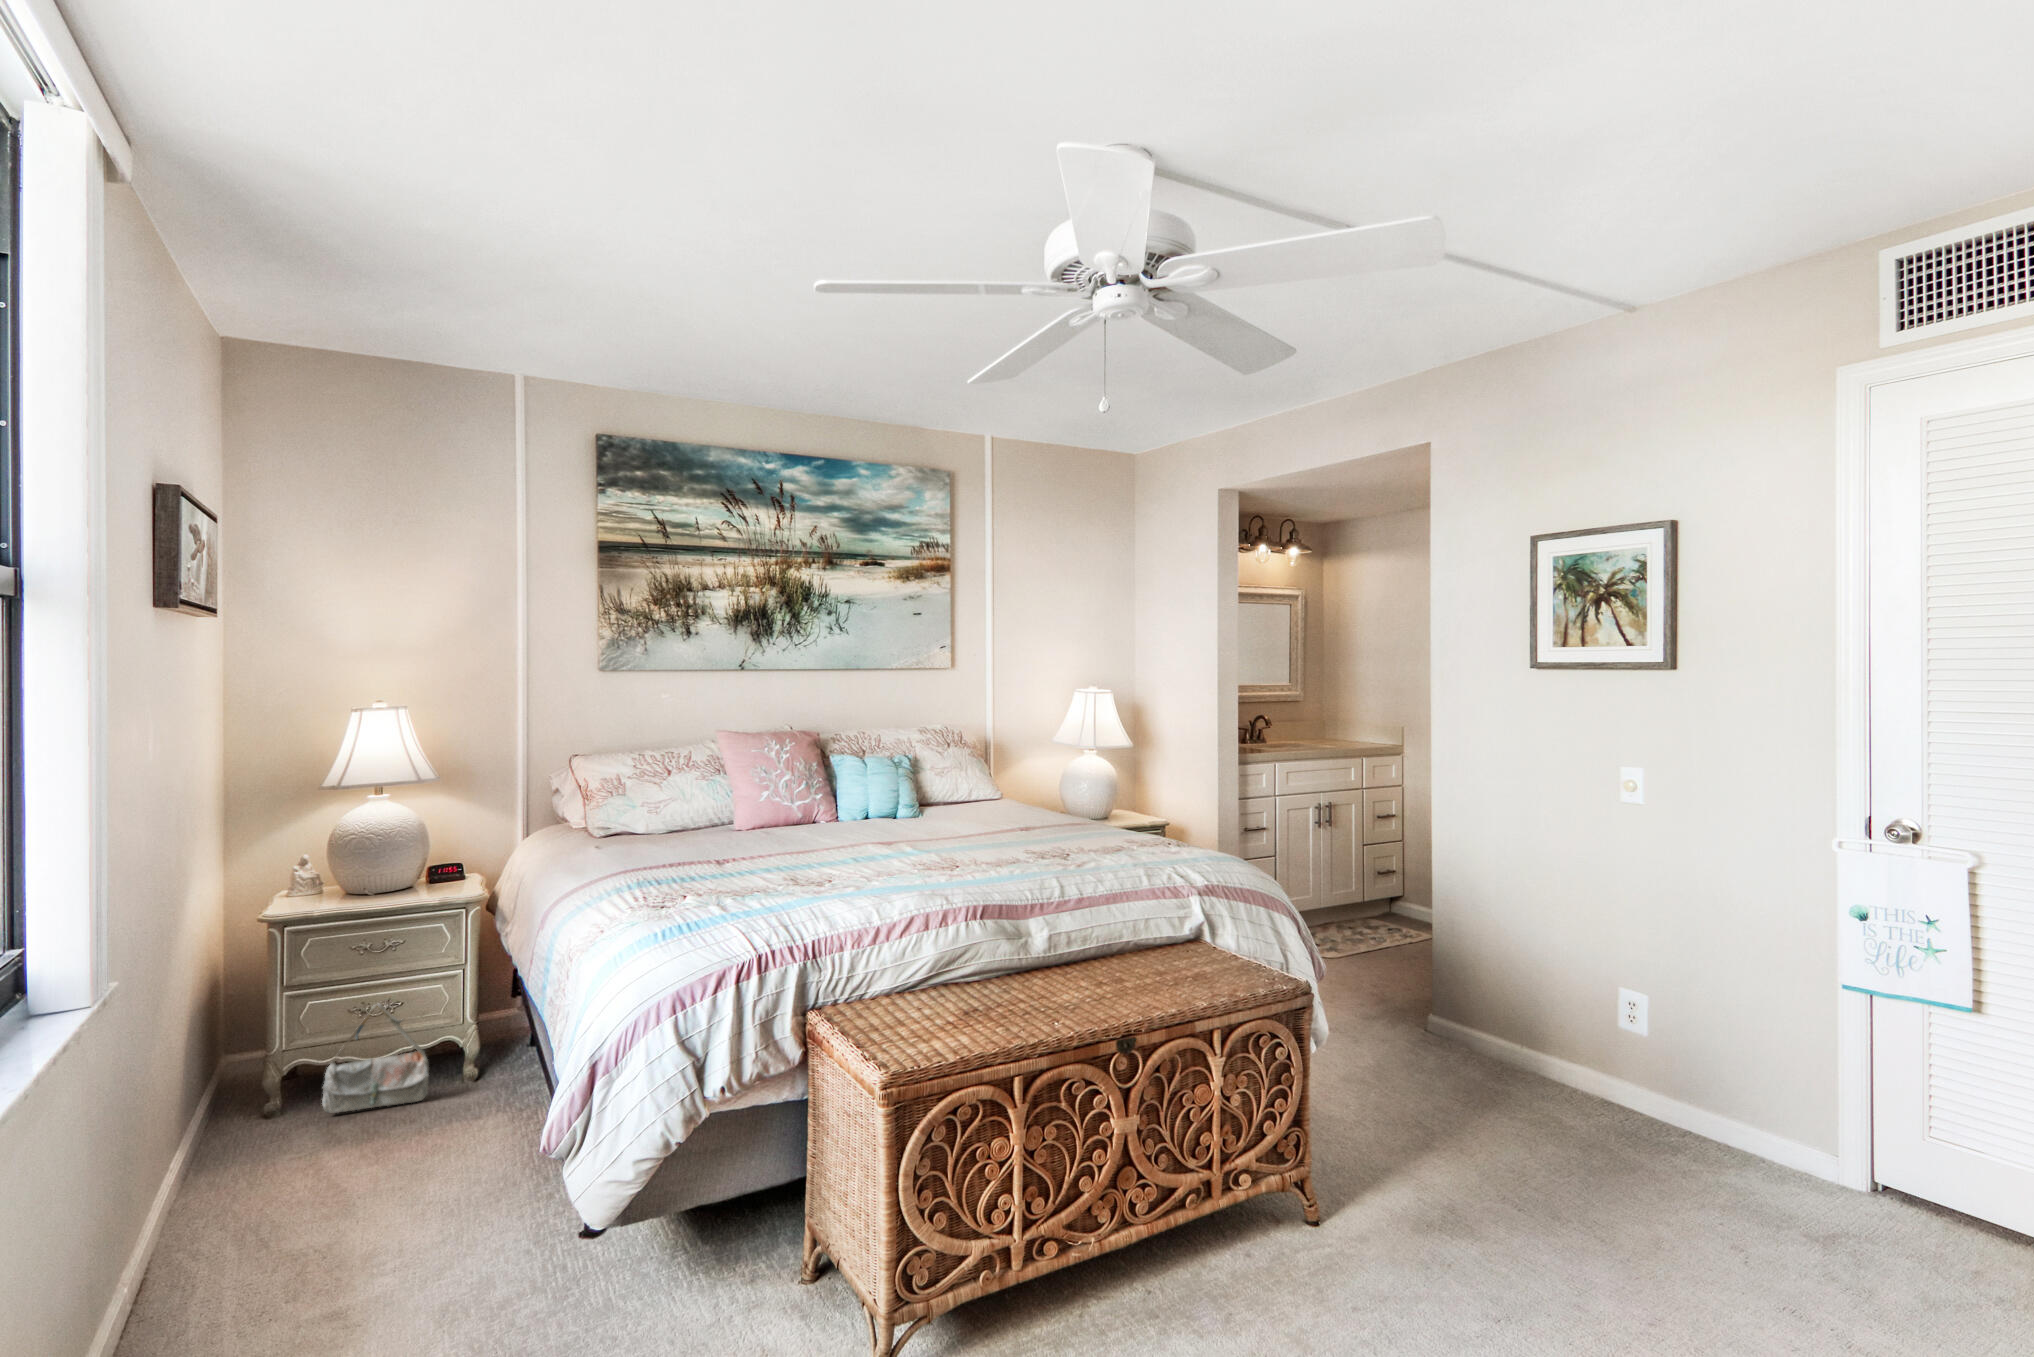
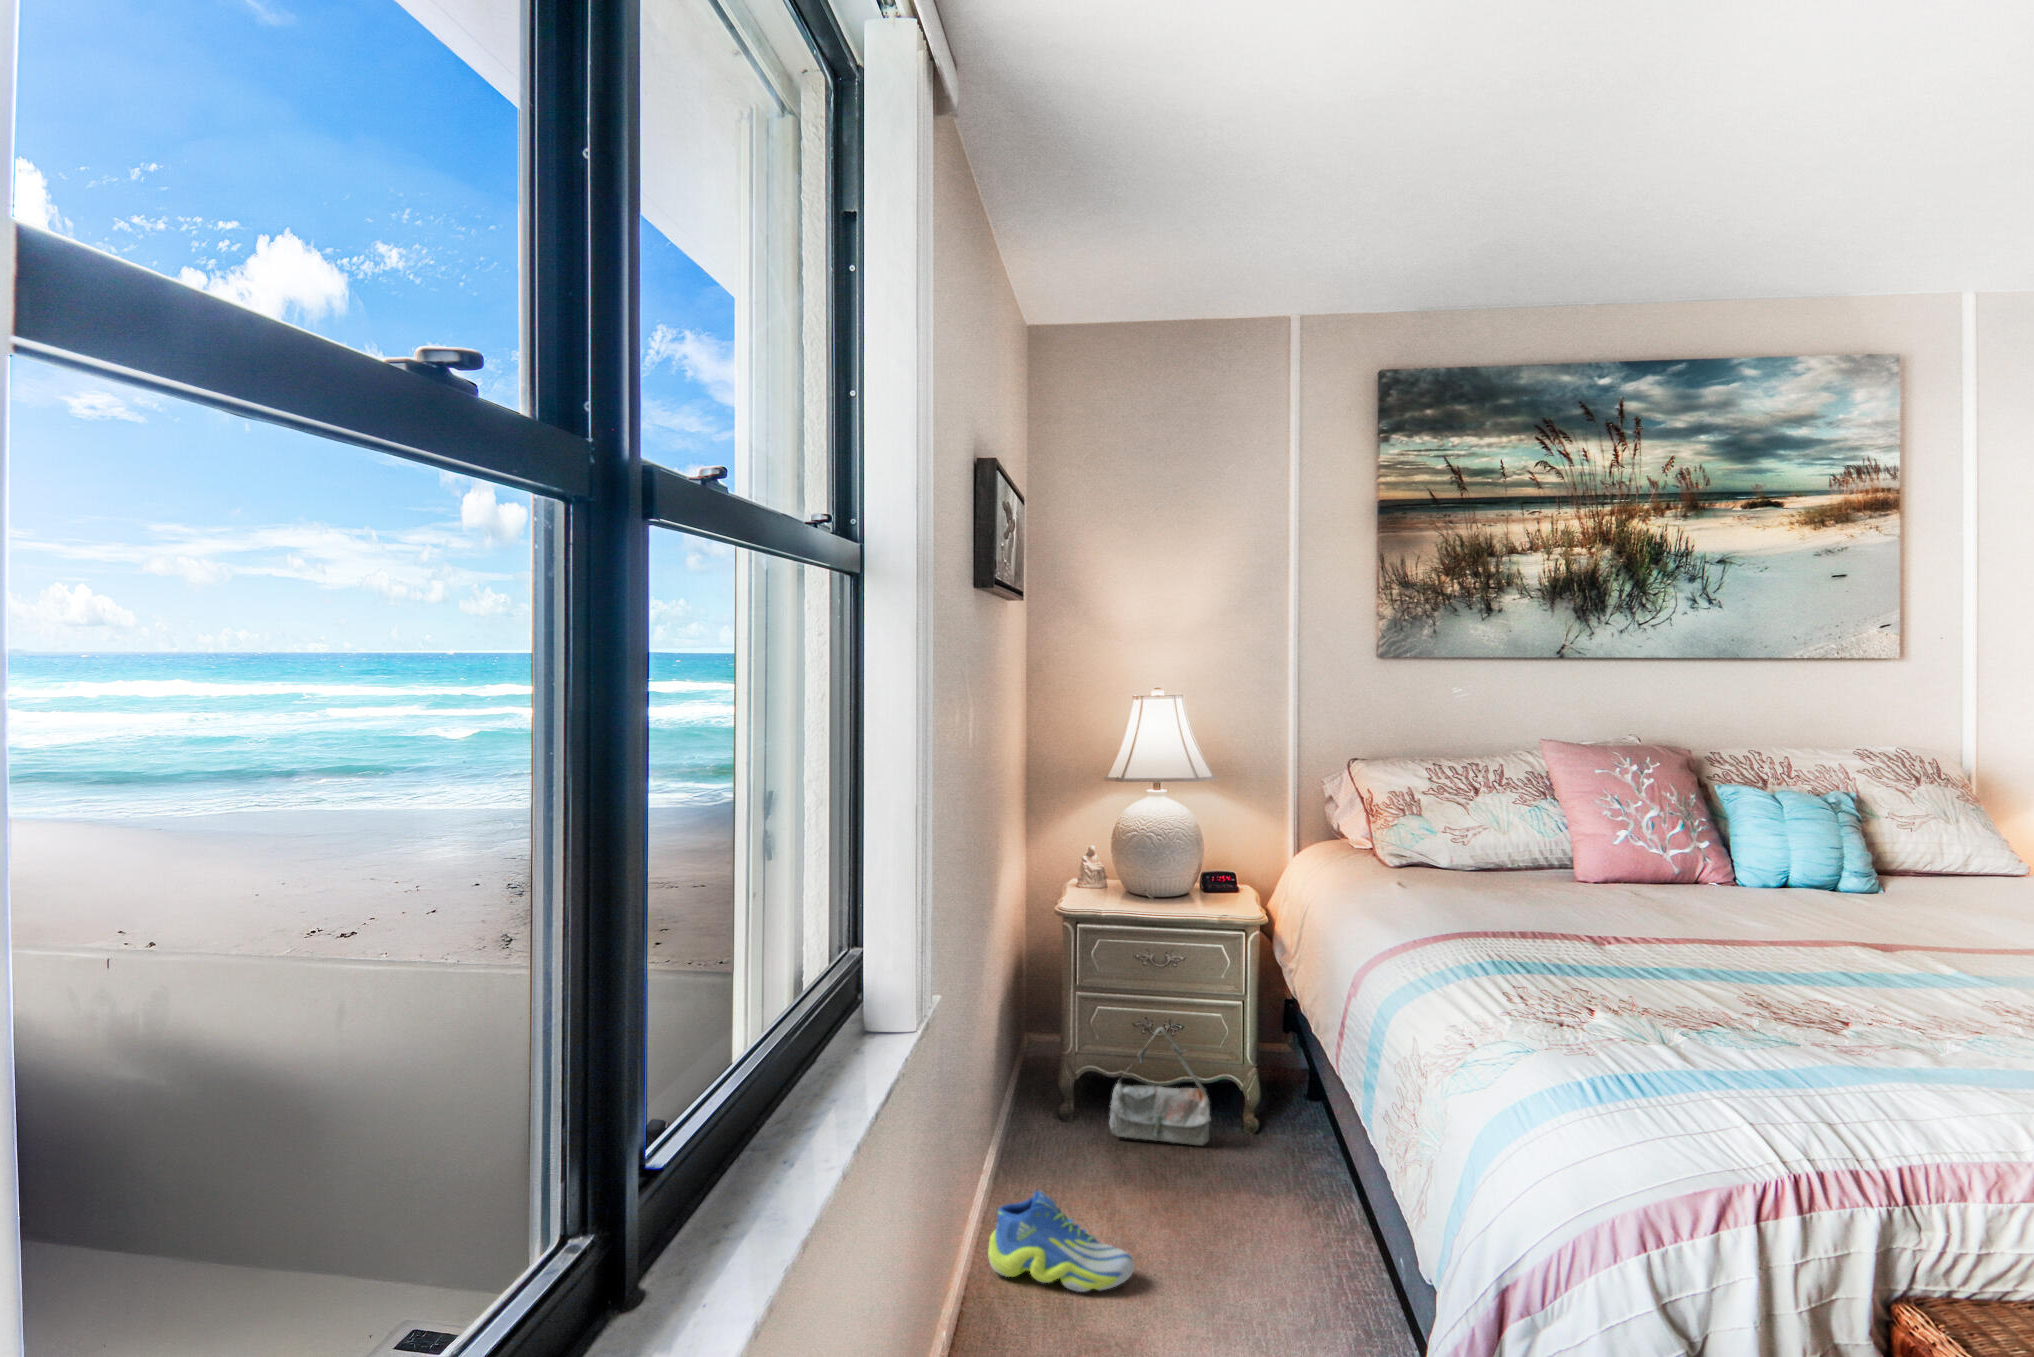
sneaker: none [166,1153,331,1240] -> present [988,1191,1134,1292]

